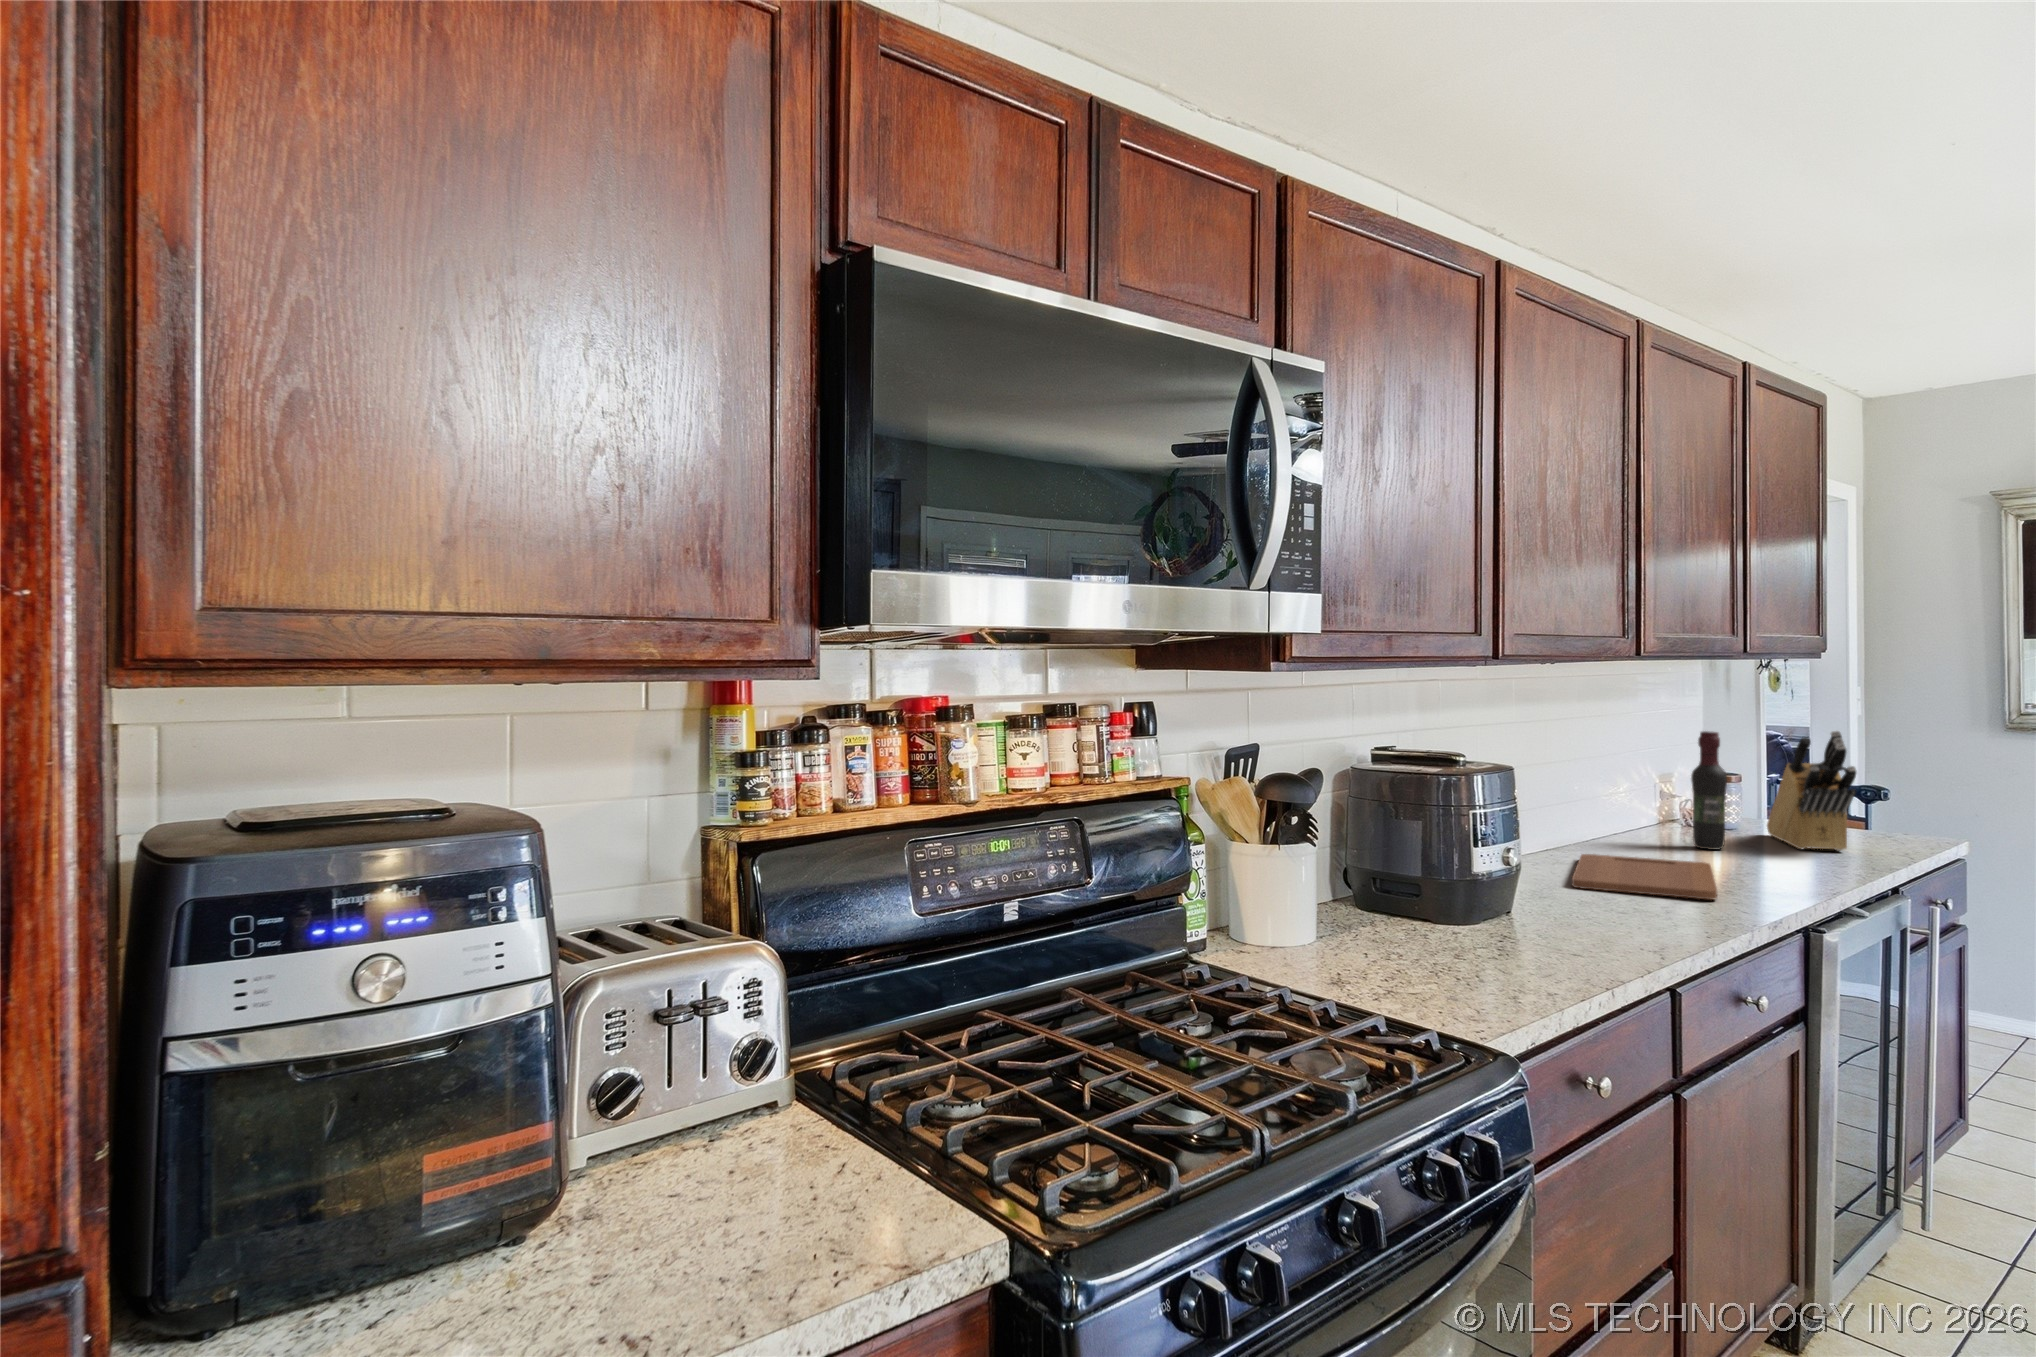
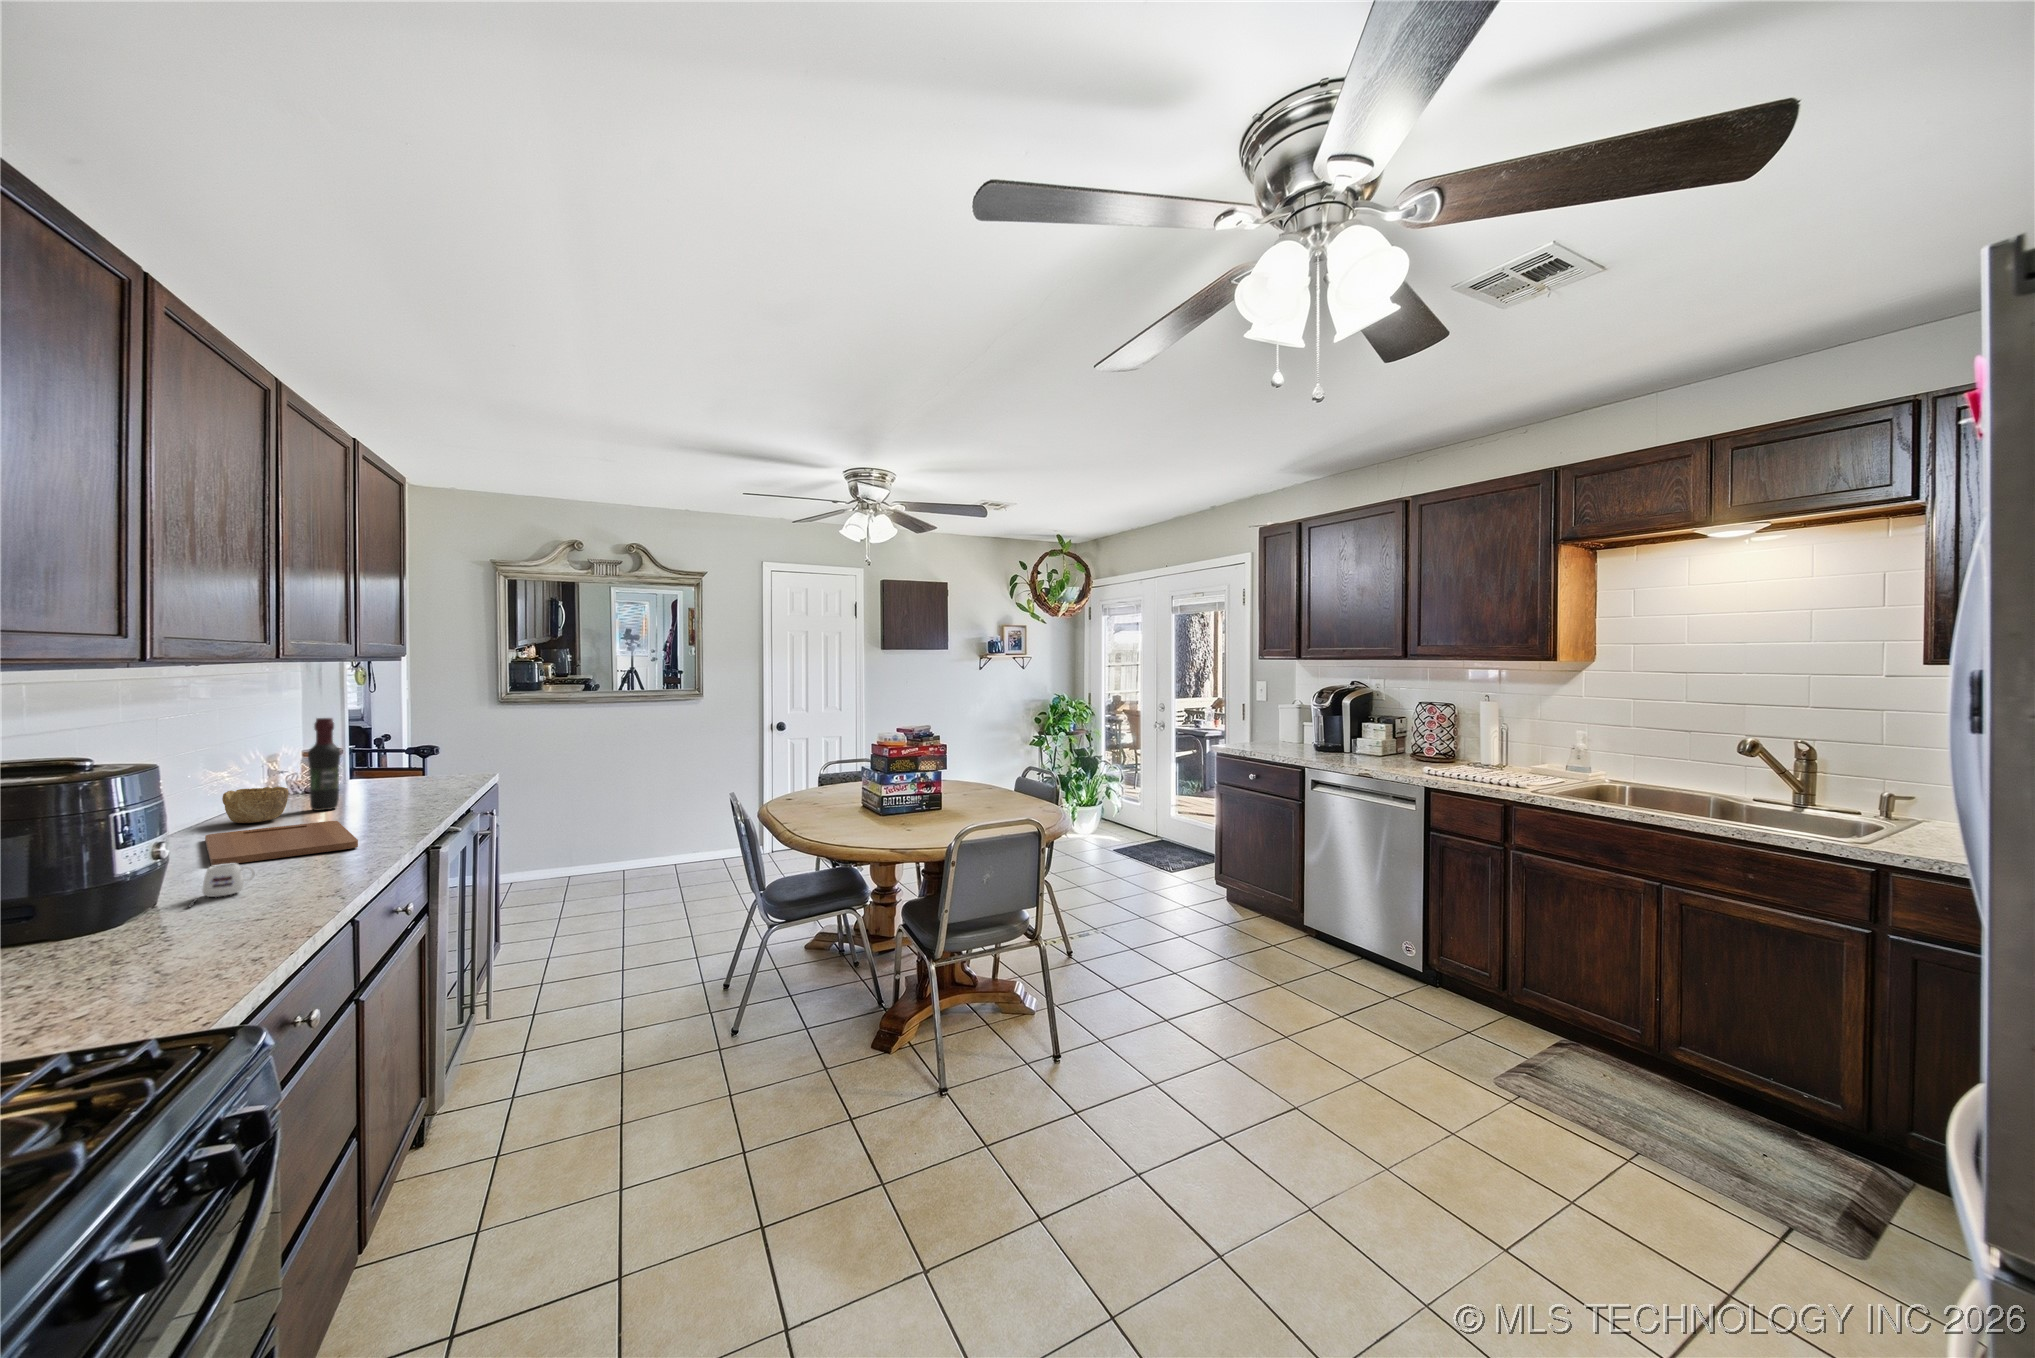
knife block: present [1767,731,1856,851] -> none [365,712,439,798]
bowl: none [1604,809,1667,850] -> present [222,787,289,823]
mug: none [1531,884,1592,923] -> present [188,864,255,907]

